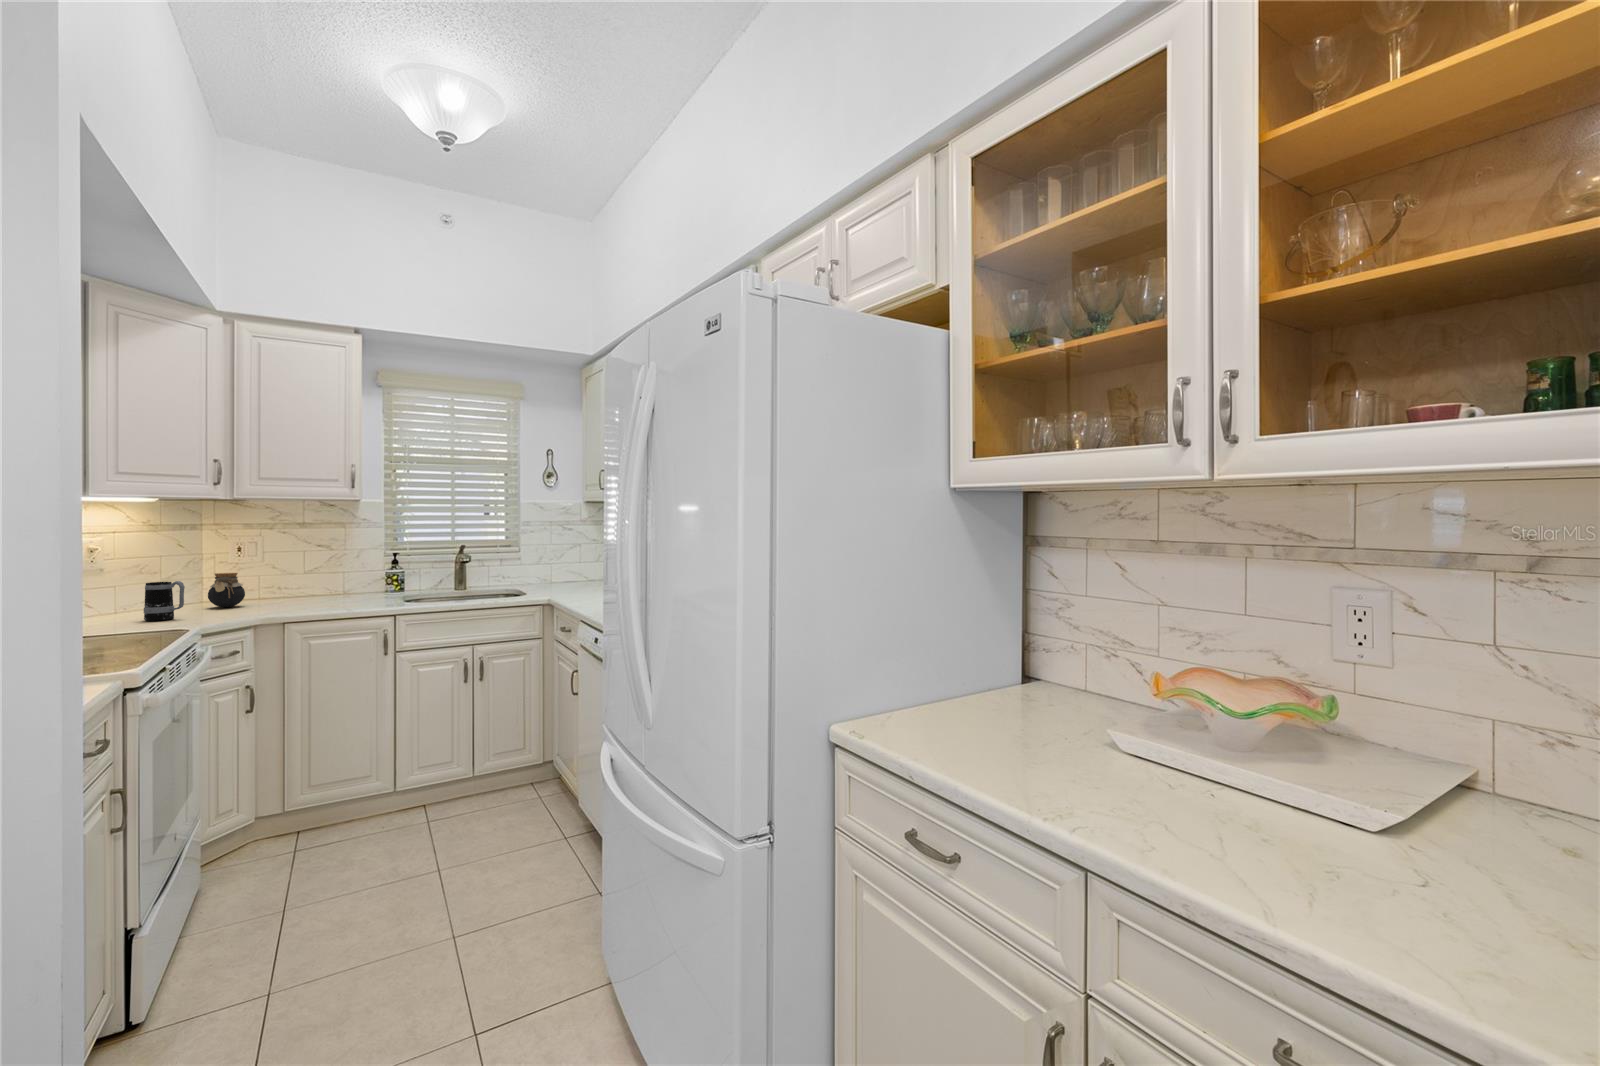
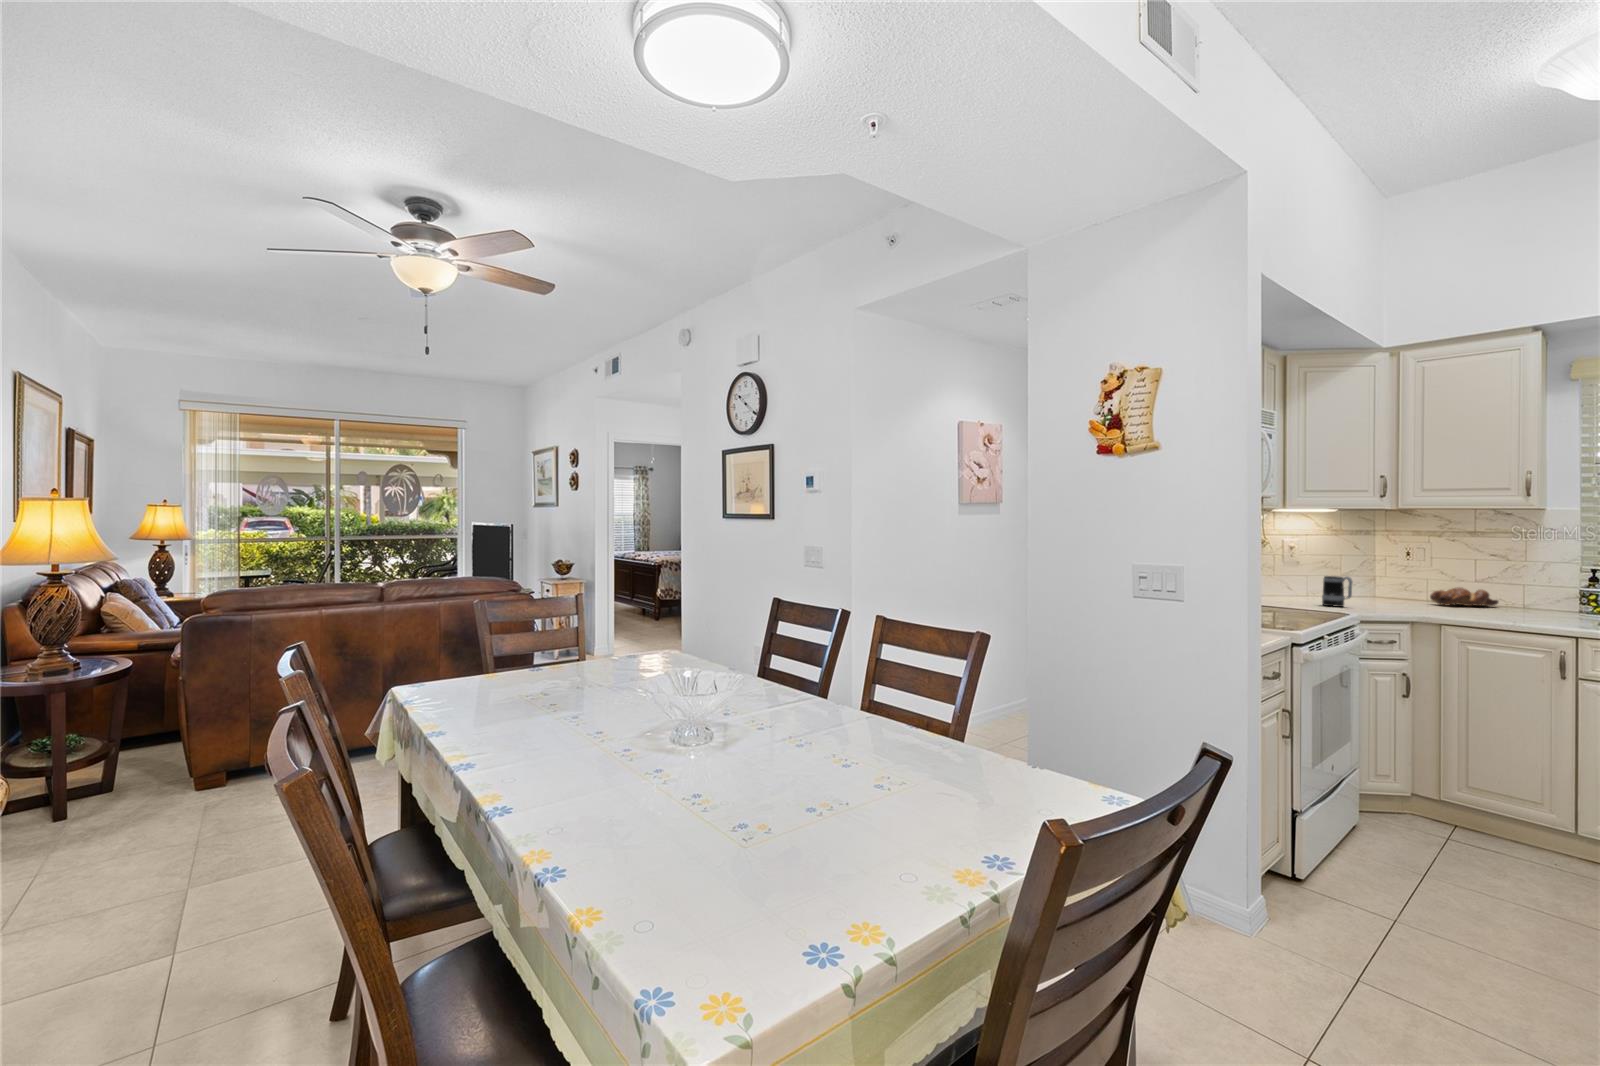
jar: present [208,573,245,607] -> none [1375,574,1409,605]
bread loaf: none [265,580,326,601] -> present [1430,587,1498,606]

